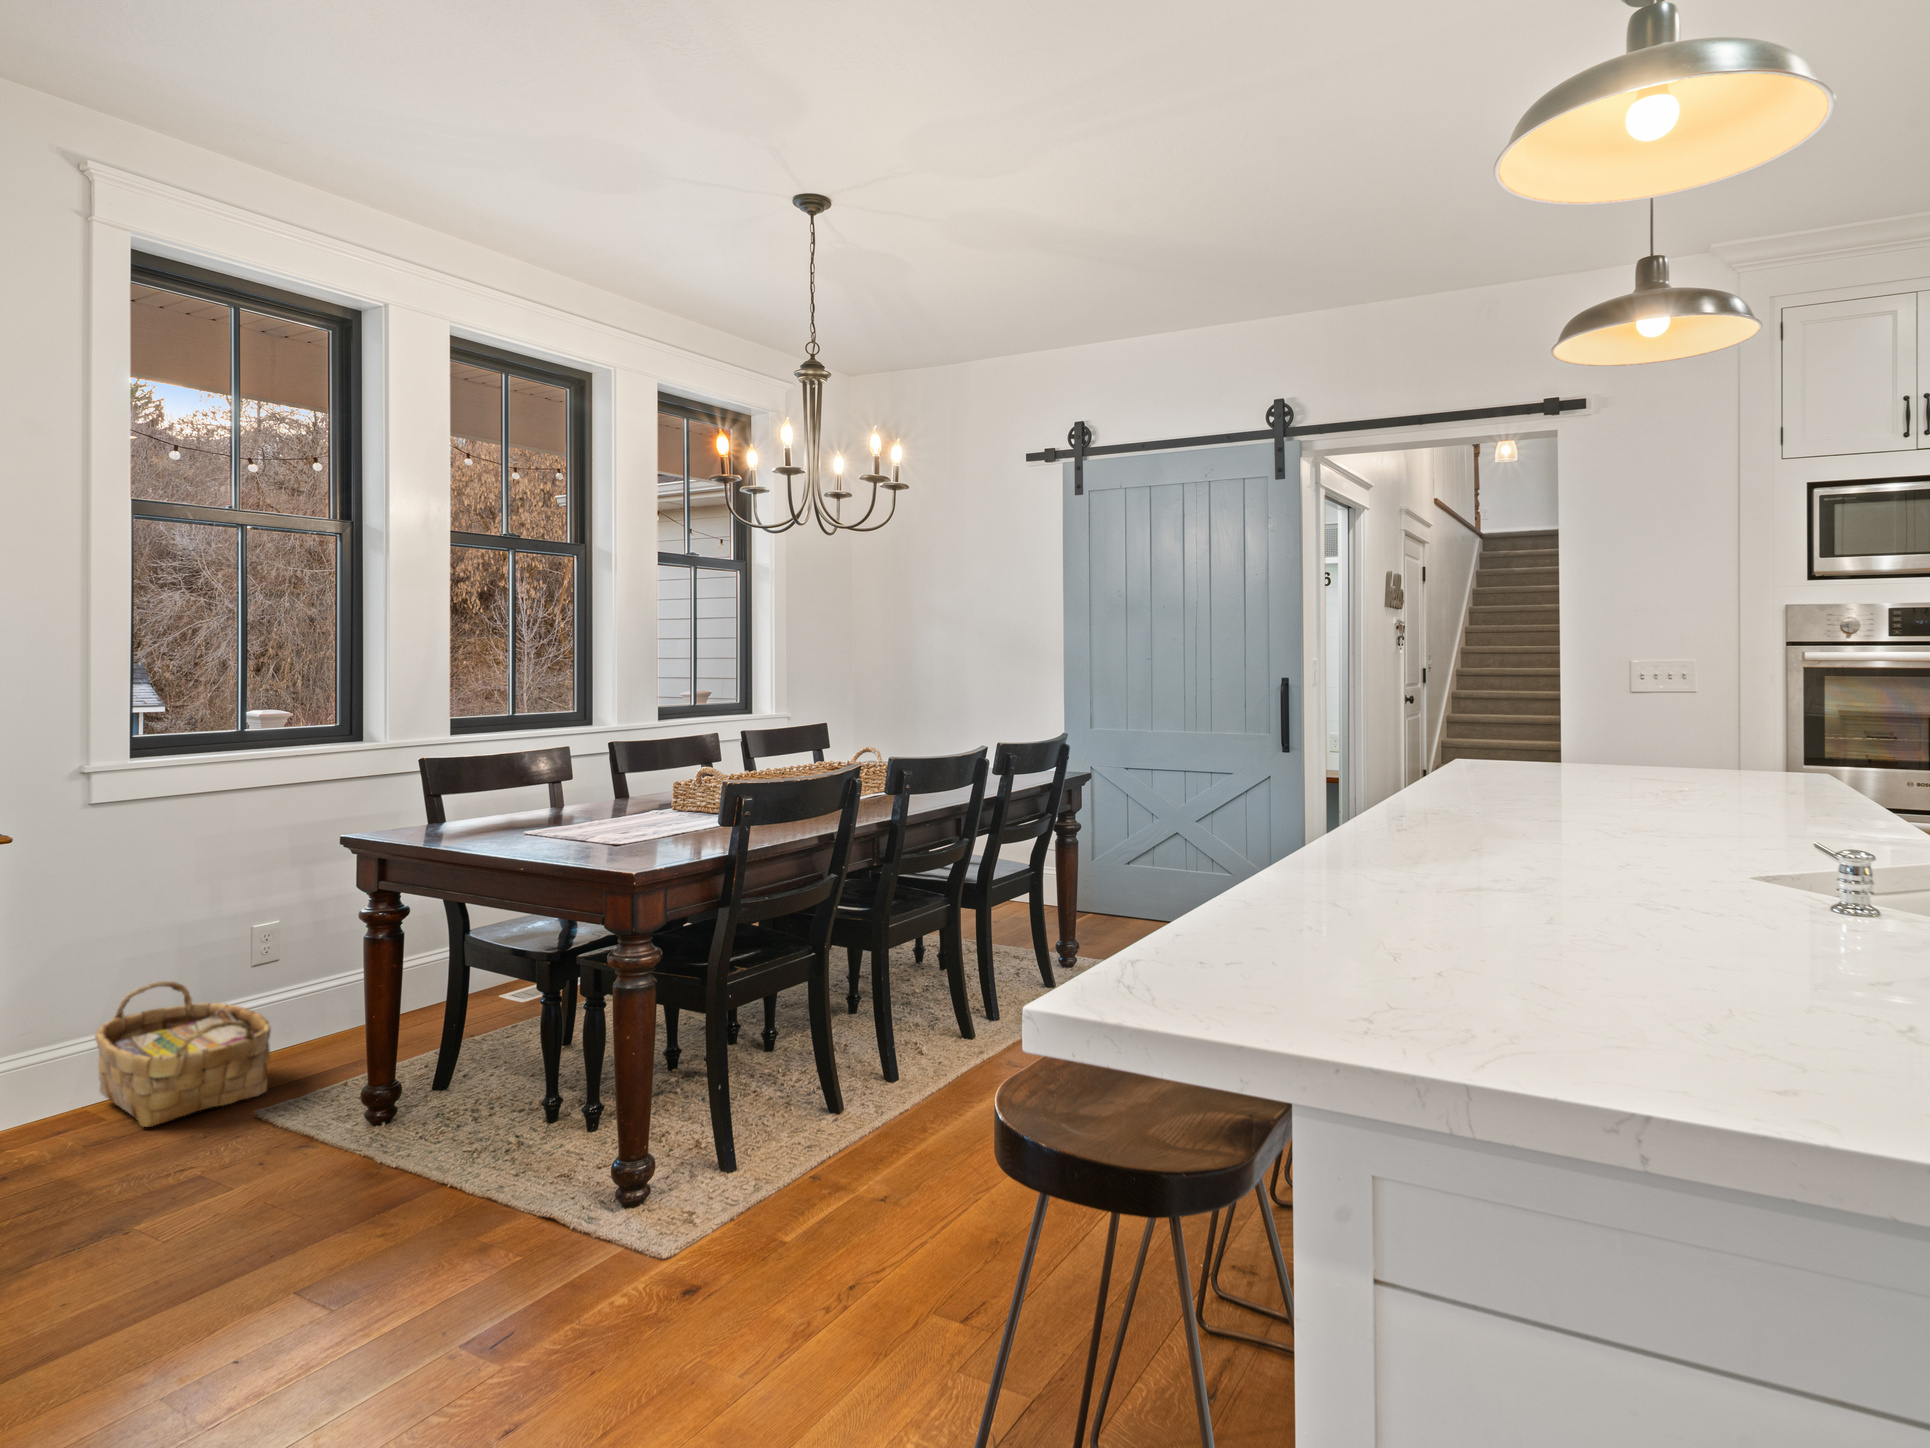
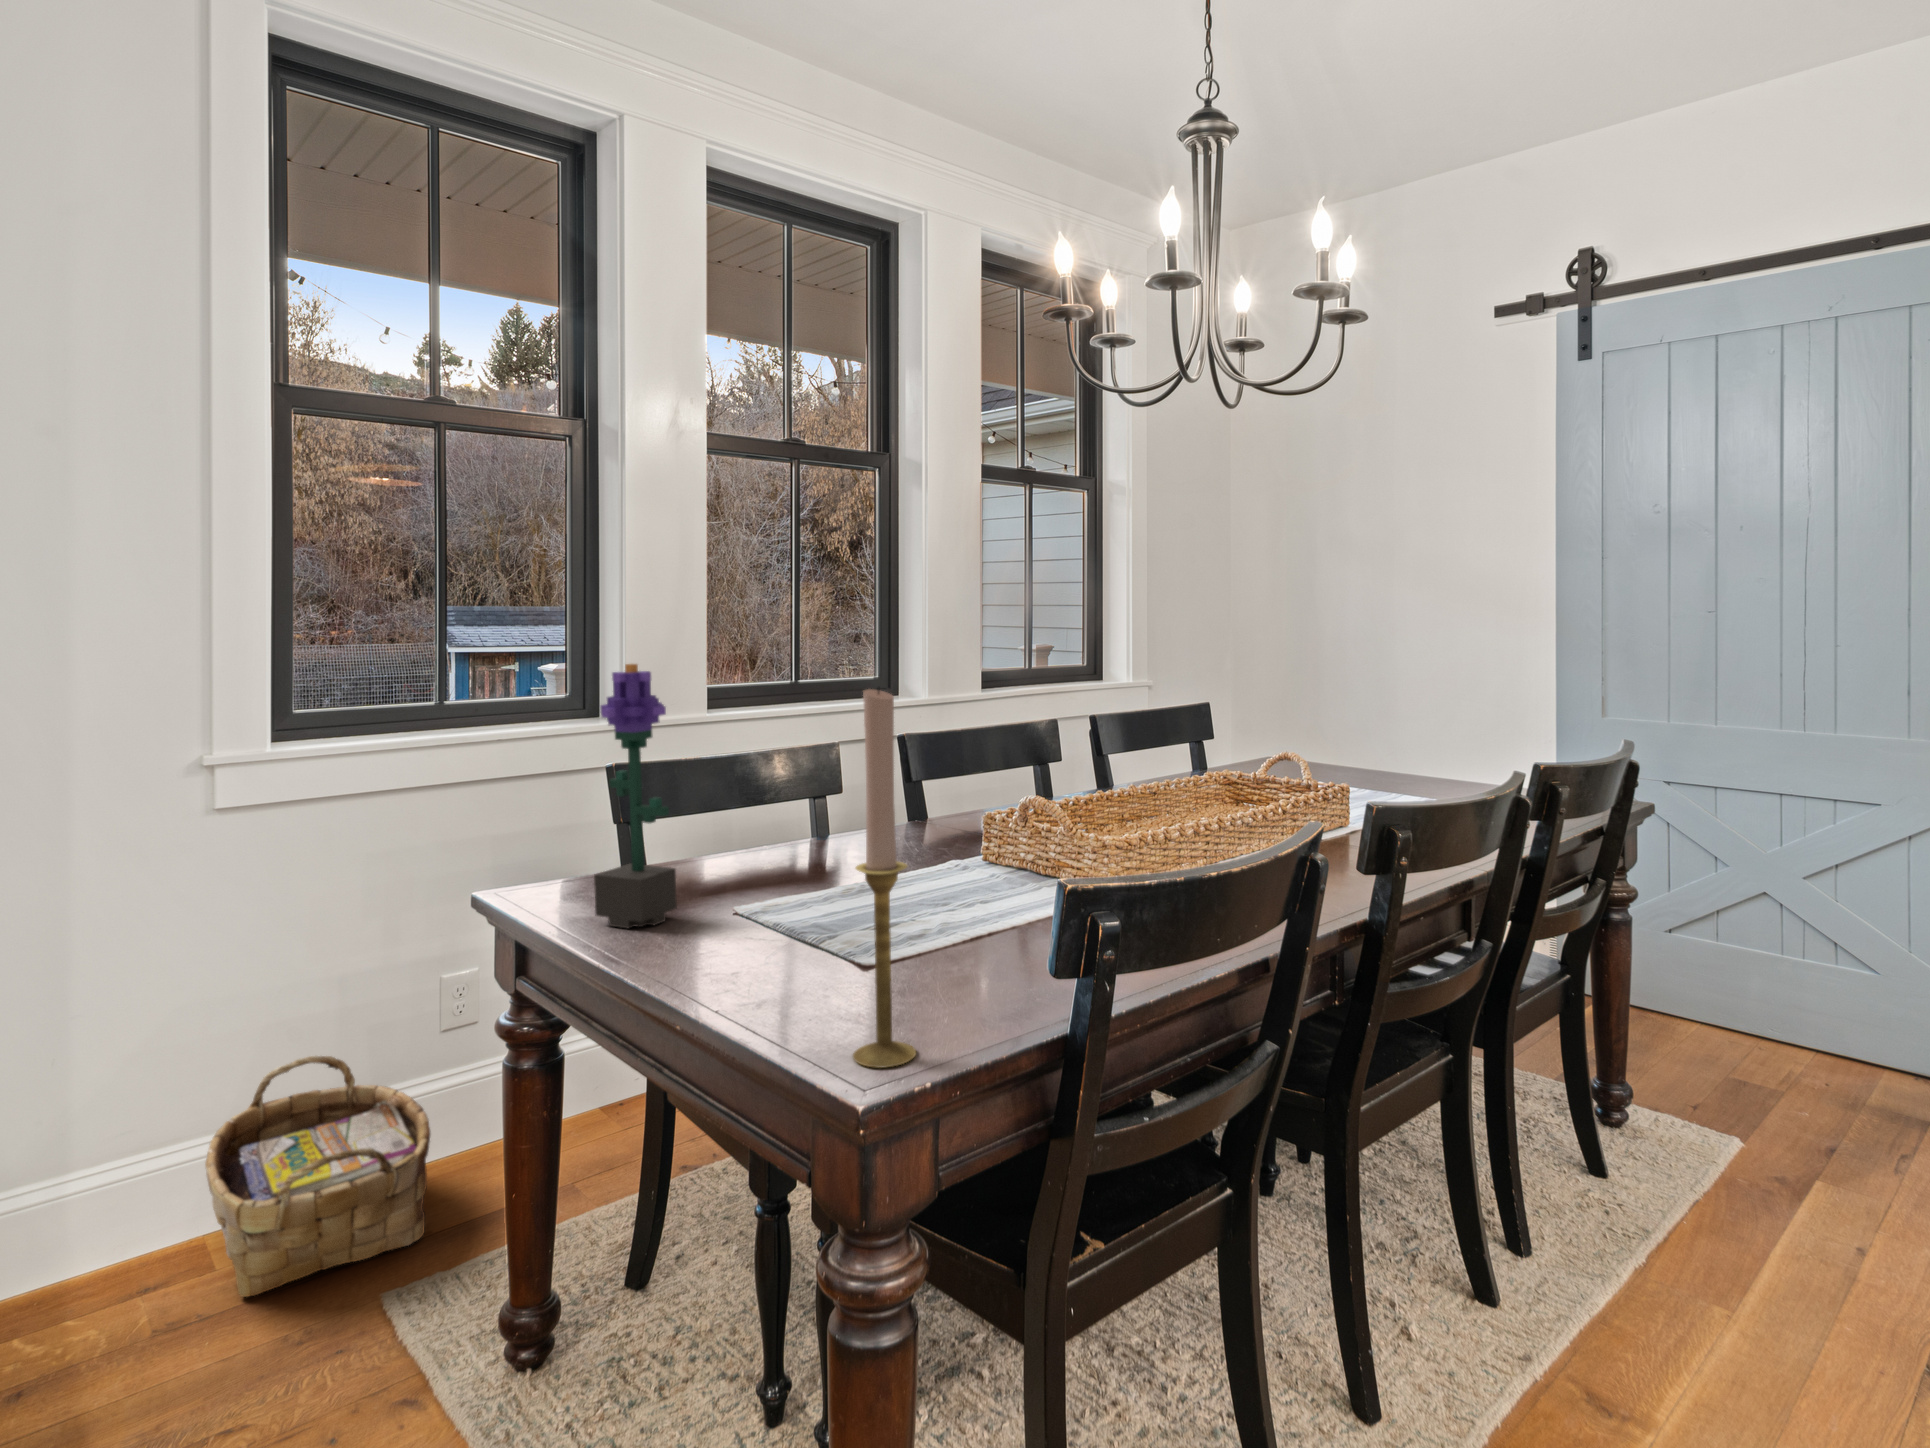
potted flower: none [447,689,495,838] -> present [594,664,677,928]
candlestick: none [626,692,656,860] -> present [853,689,916,1068]

